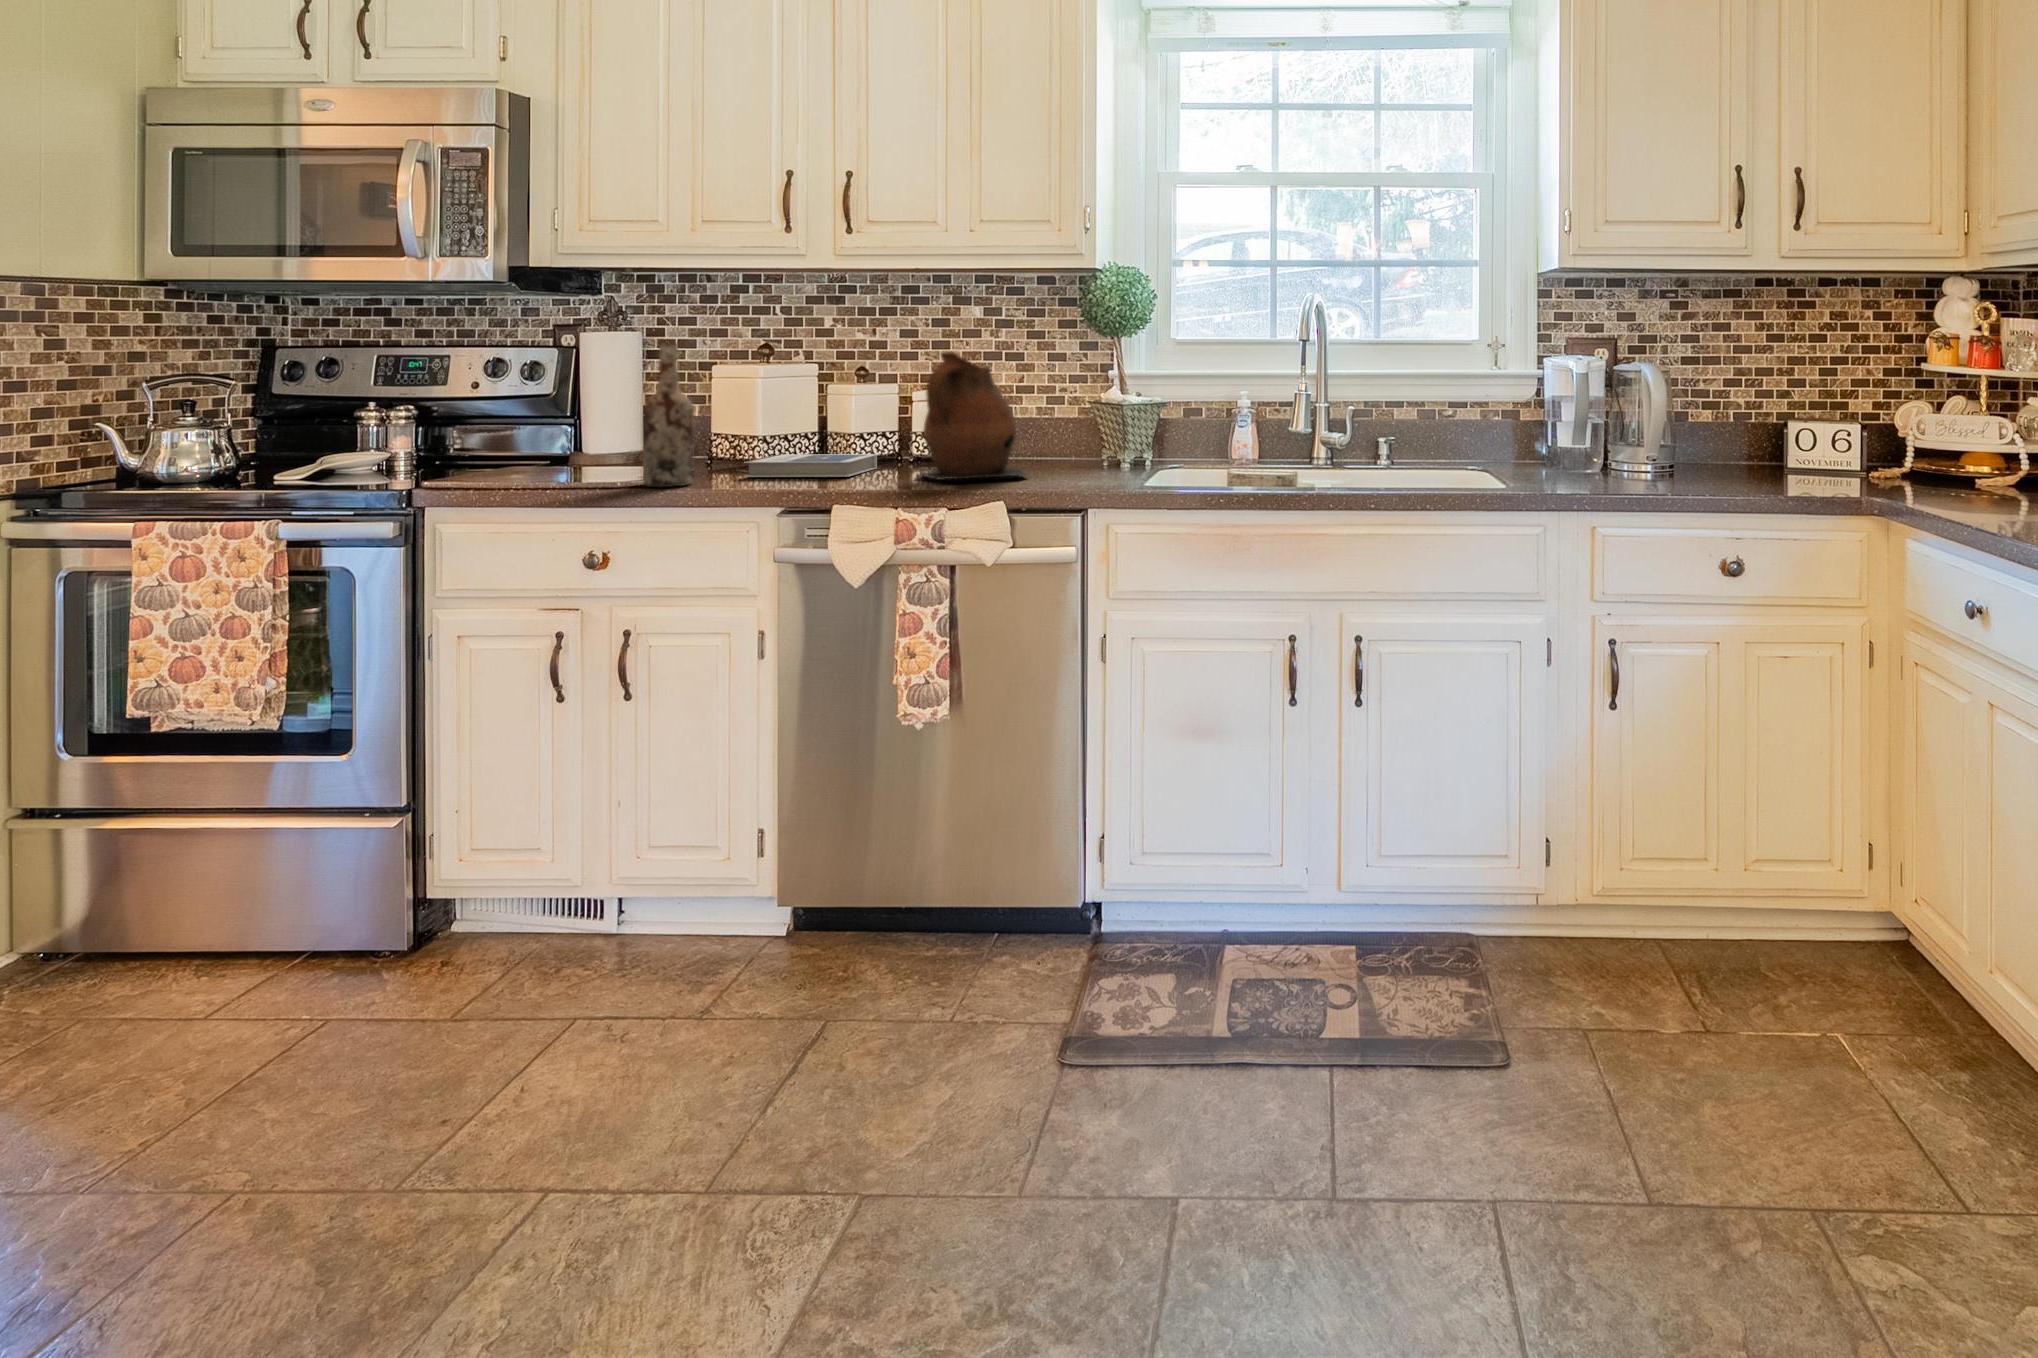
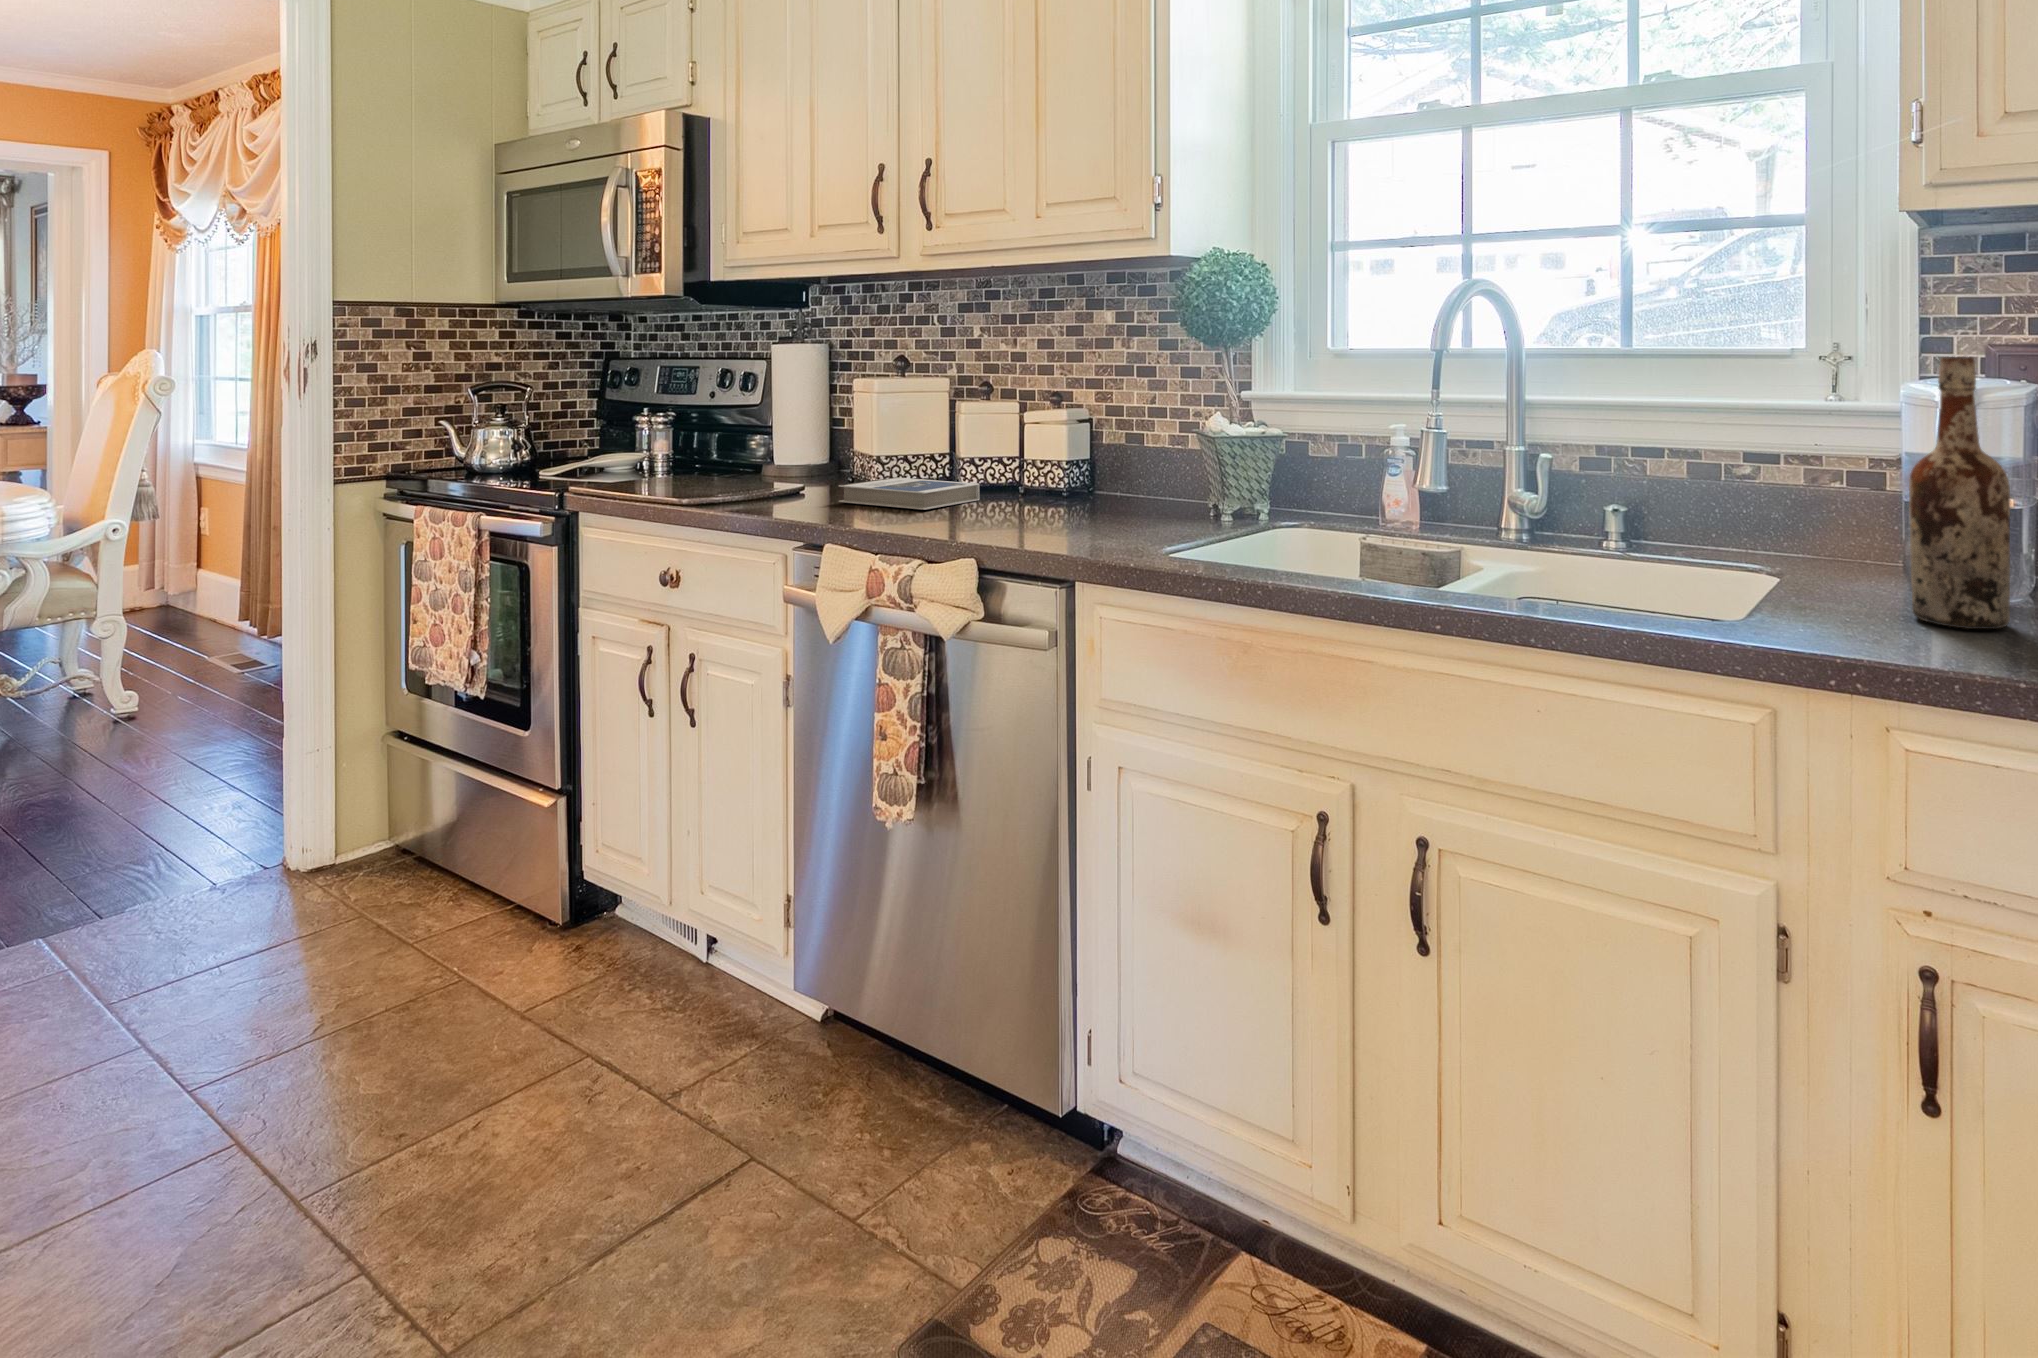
wine bottle: present [643,342,694,487] -> present [1909,357,2010,629]
ceramic pitcher: present [920,352,1027,480] -> none [975,366,1105,528]

